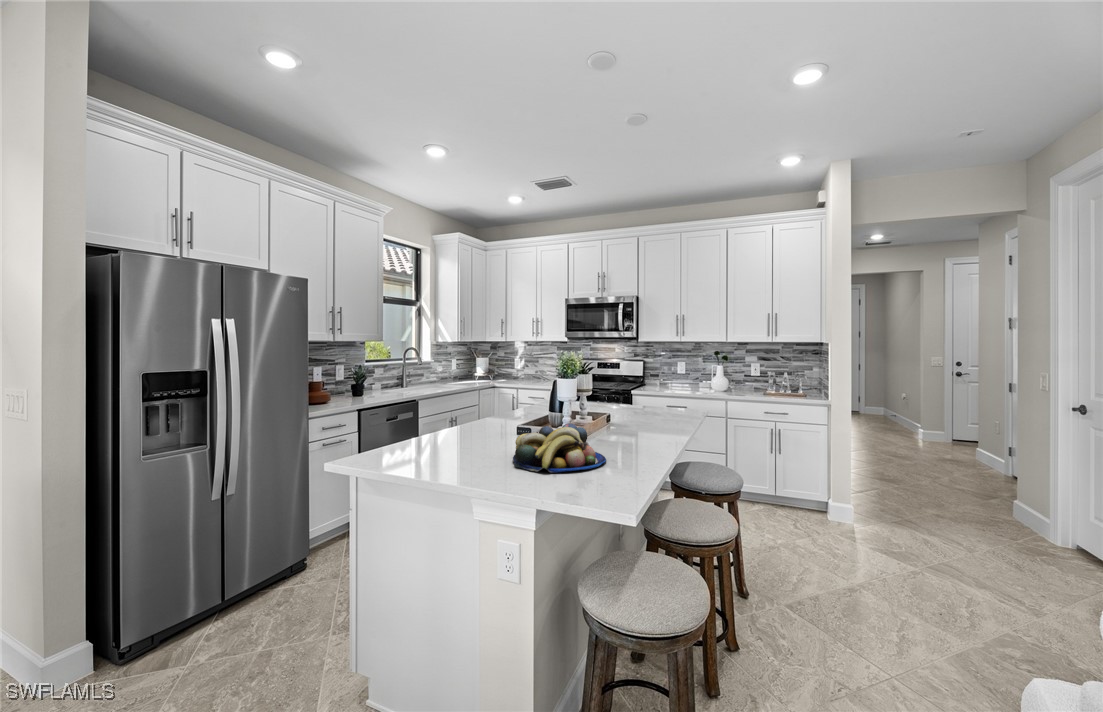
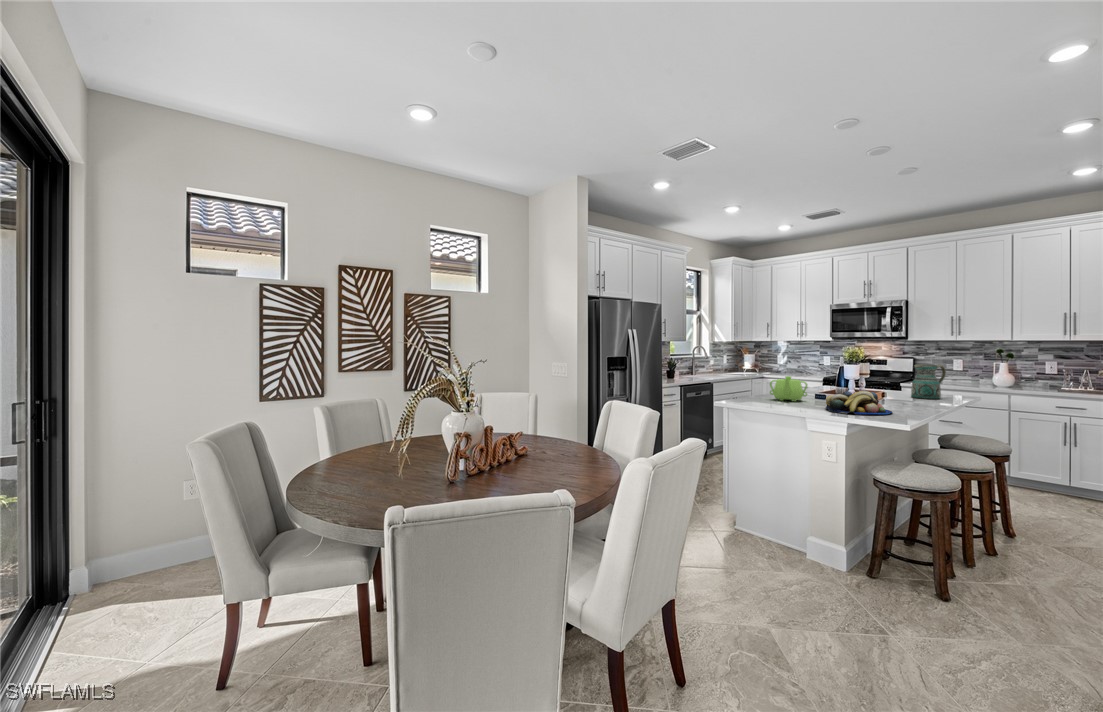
ceramic pitcher: none [637,373,673,421] -> present [911,364,946,399]
teapot: none [447,399,501,441] -> present [770,376,807,401]

